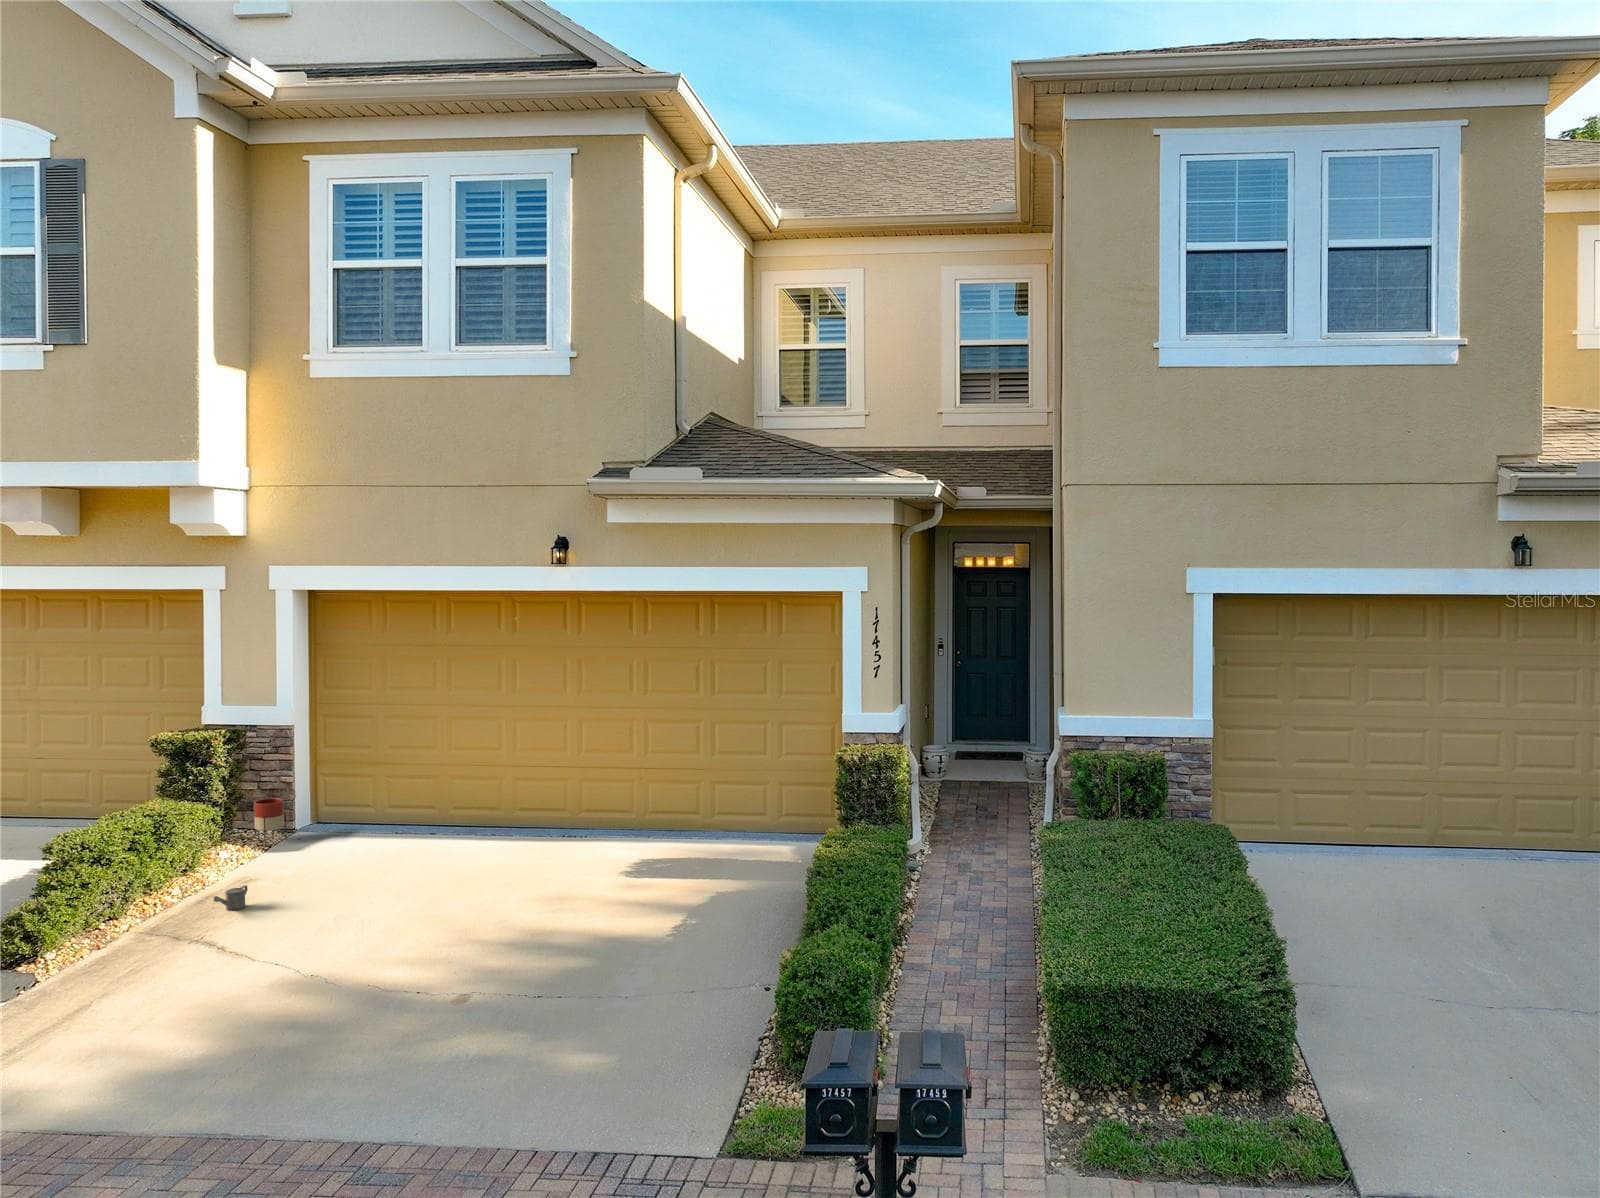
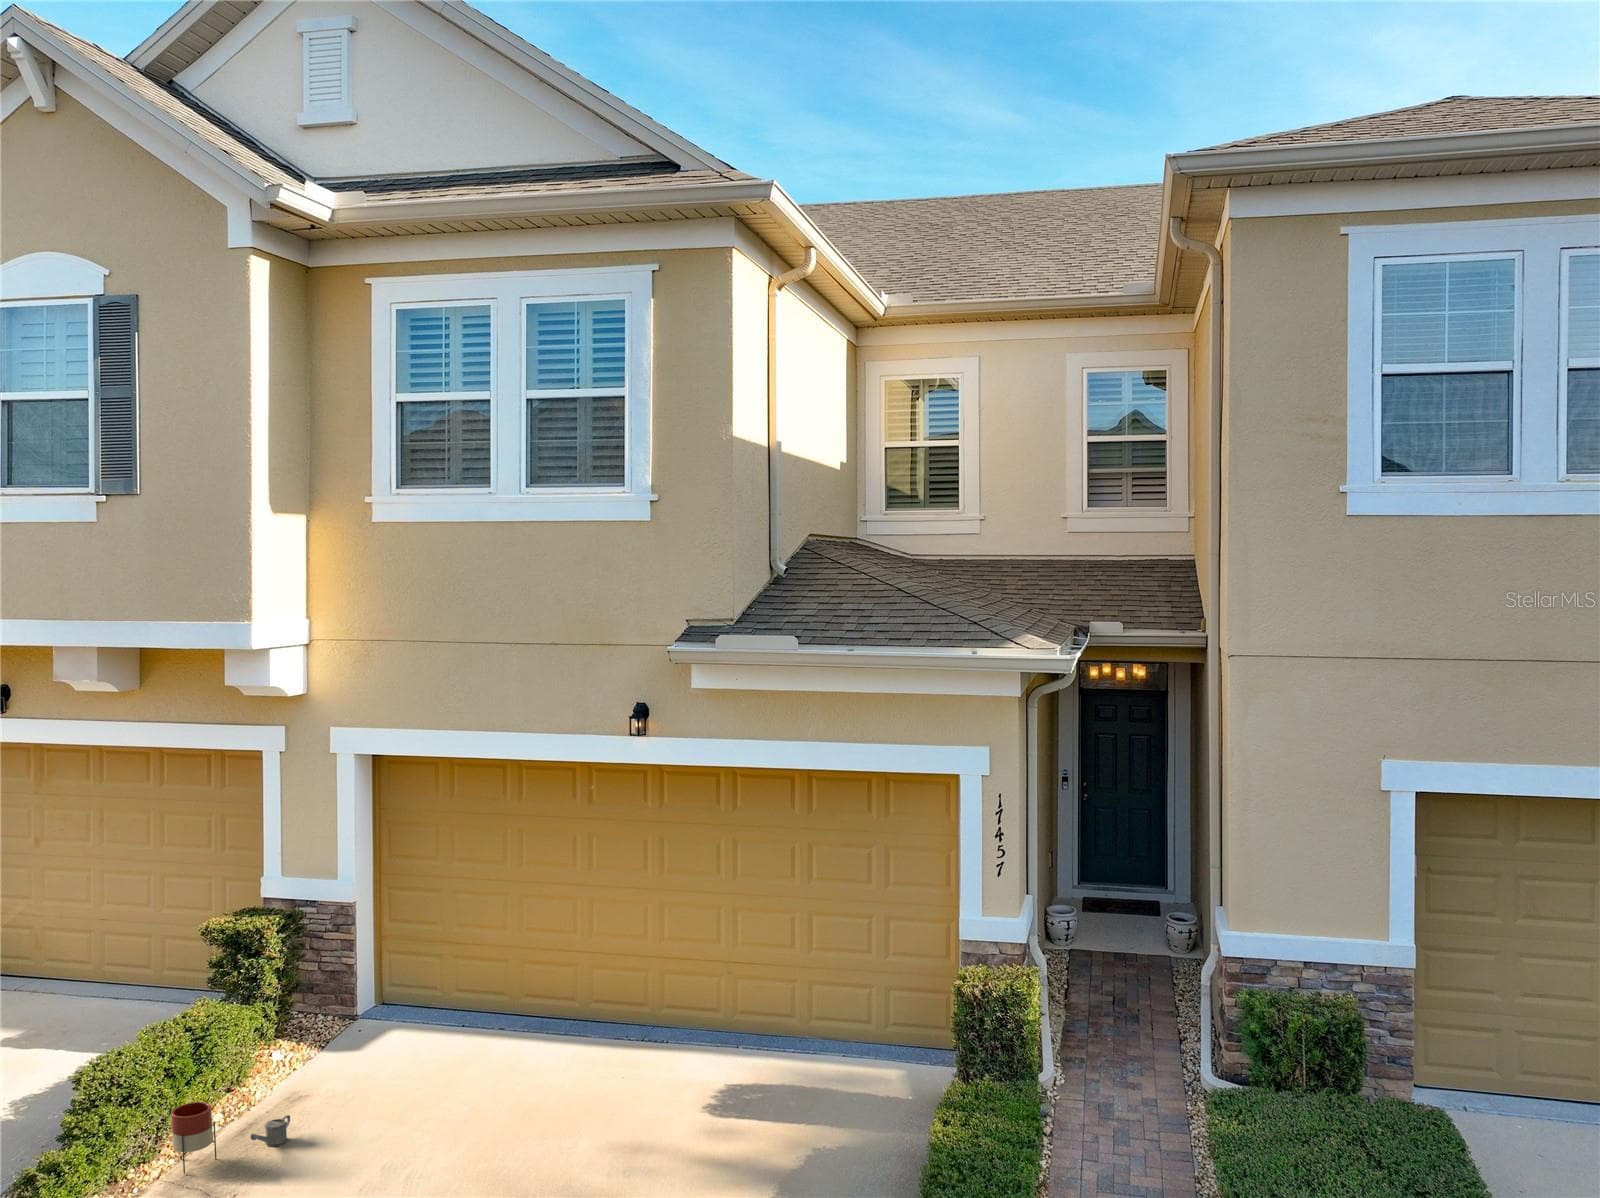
planter: present [254,798,287,846] -> present [171,1102,217,1174]

